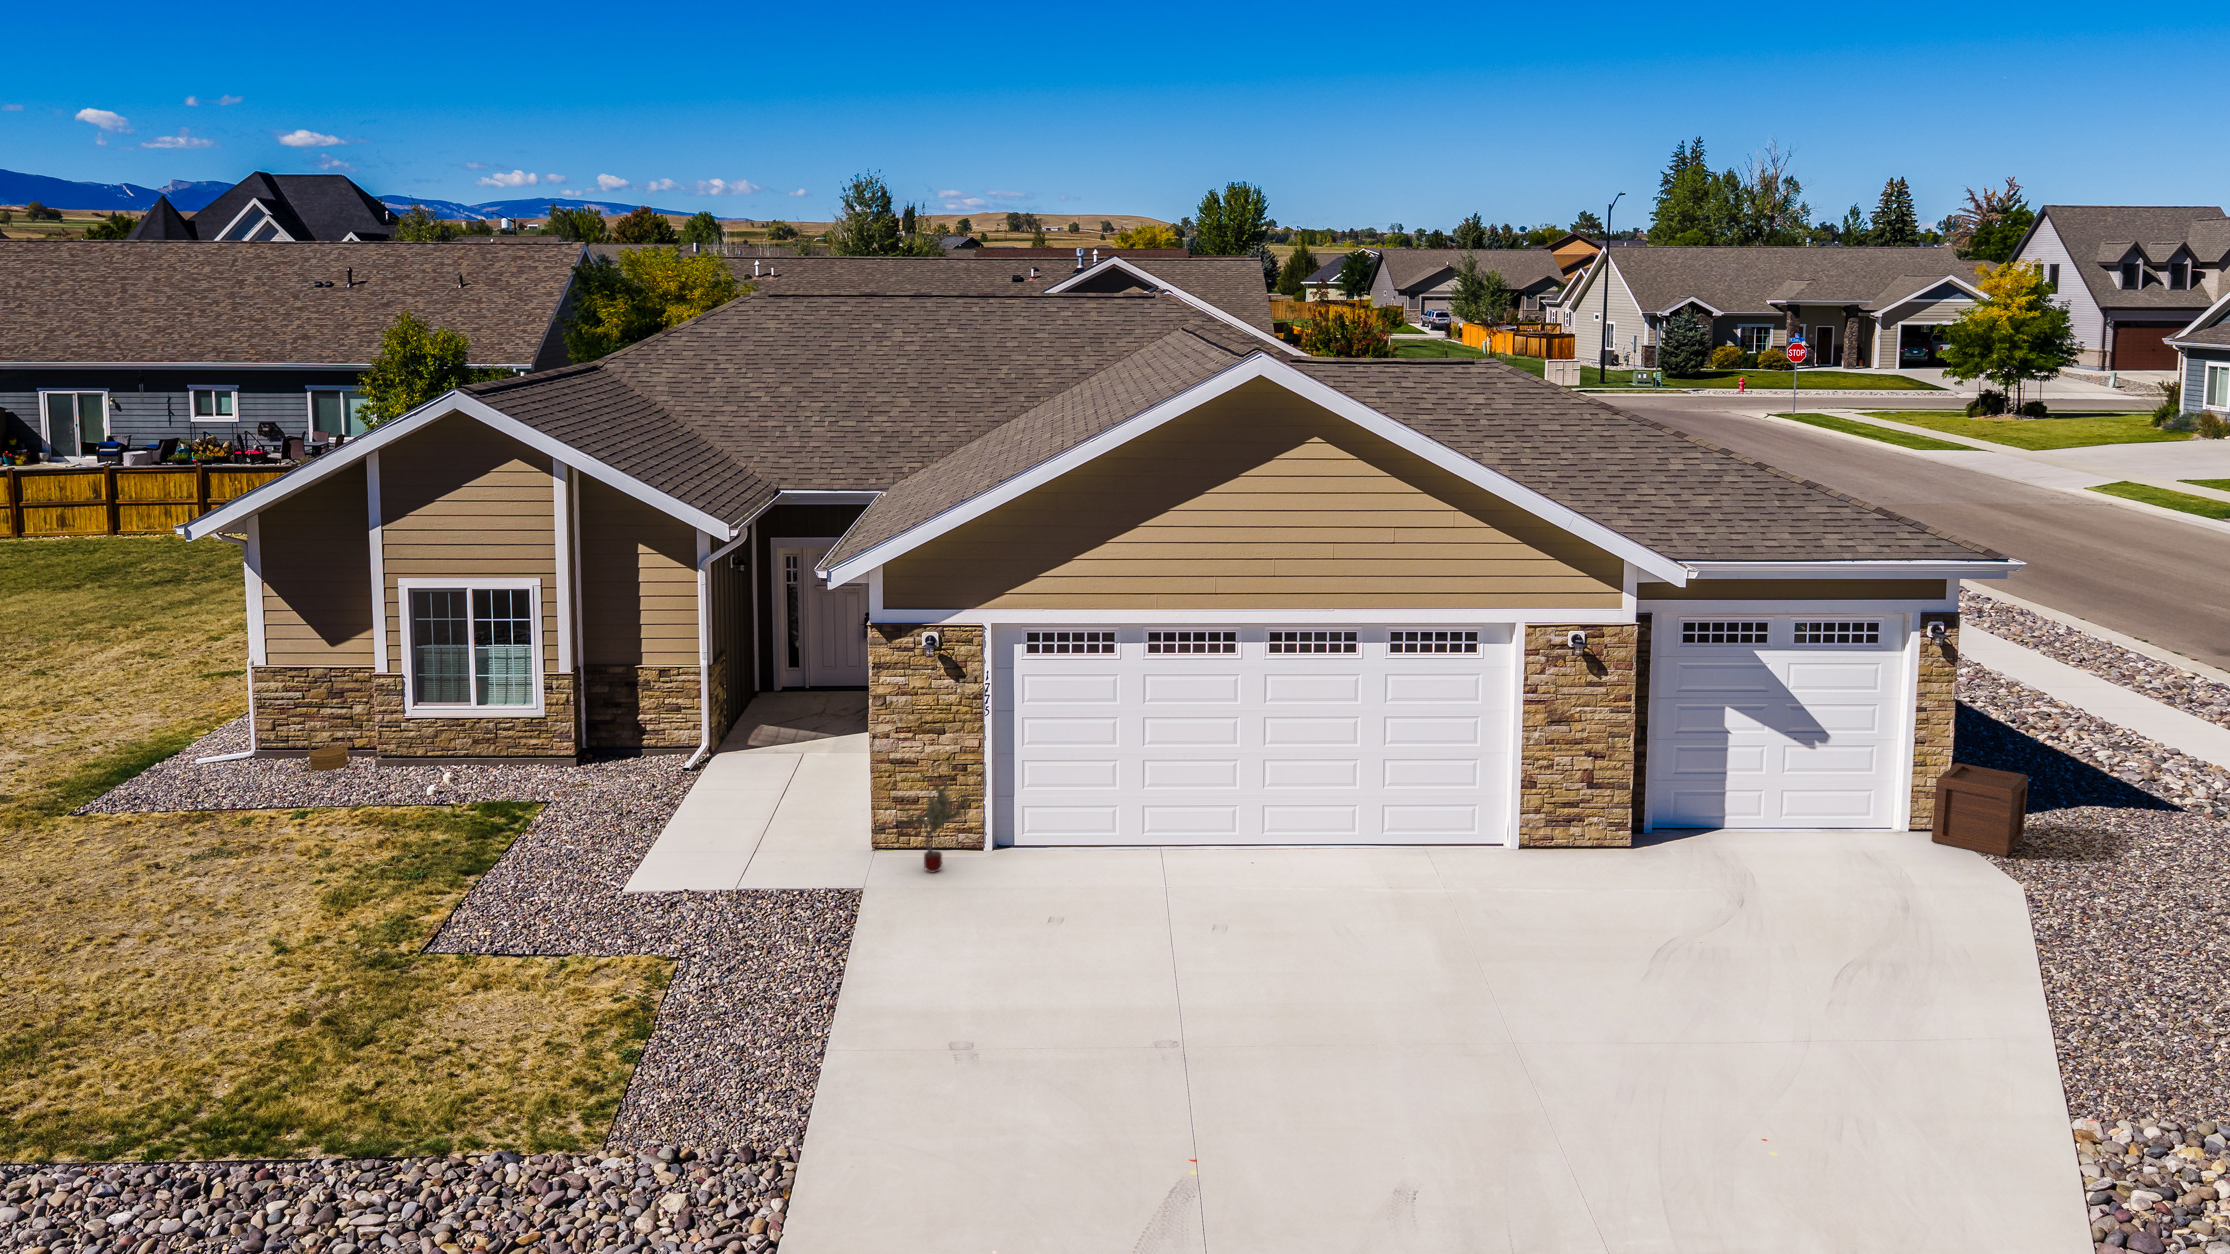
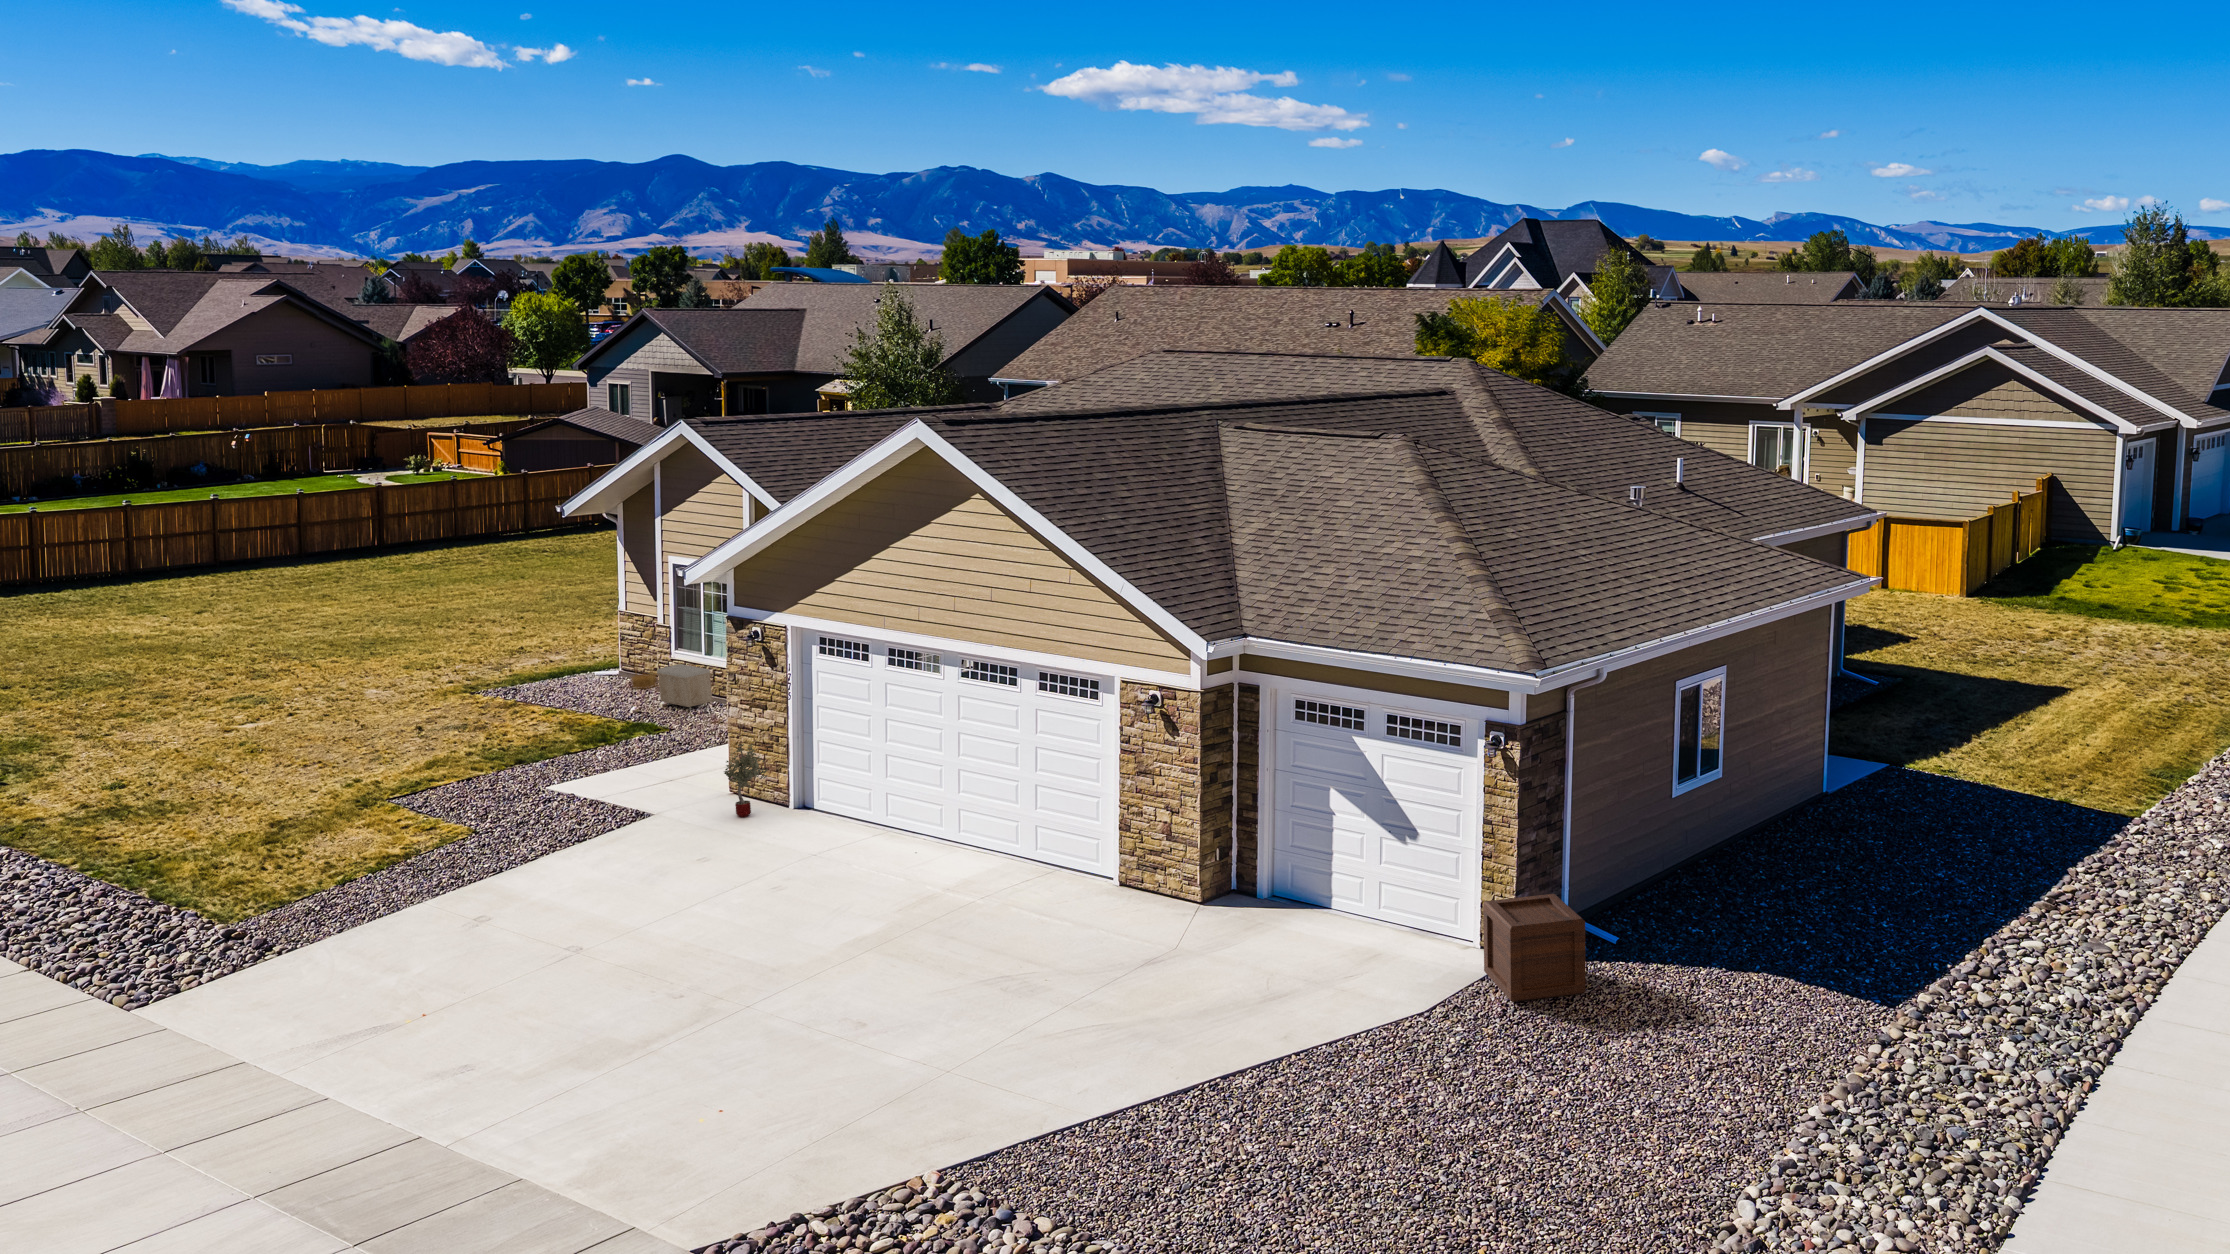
storage bench: none [424,722,506,780] -> present [657,664,712,710]

